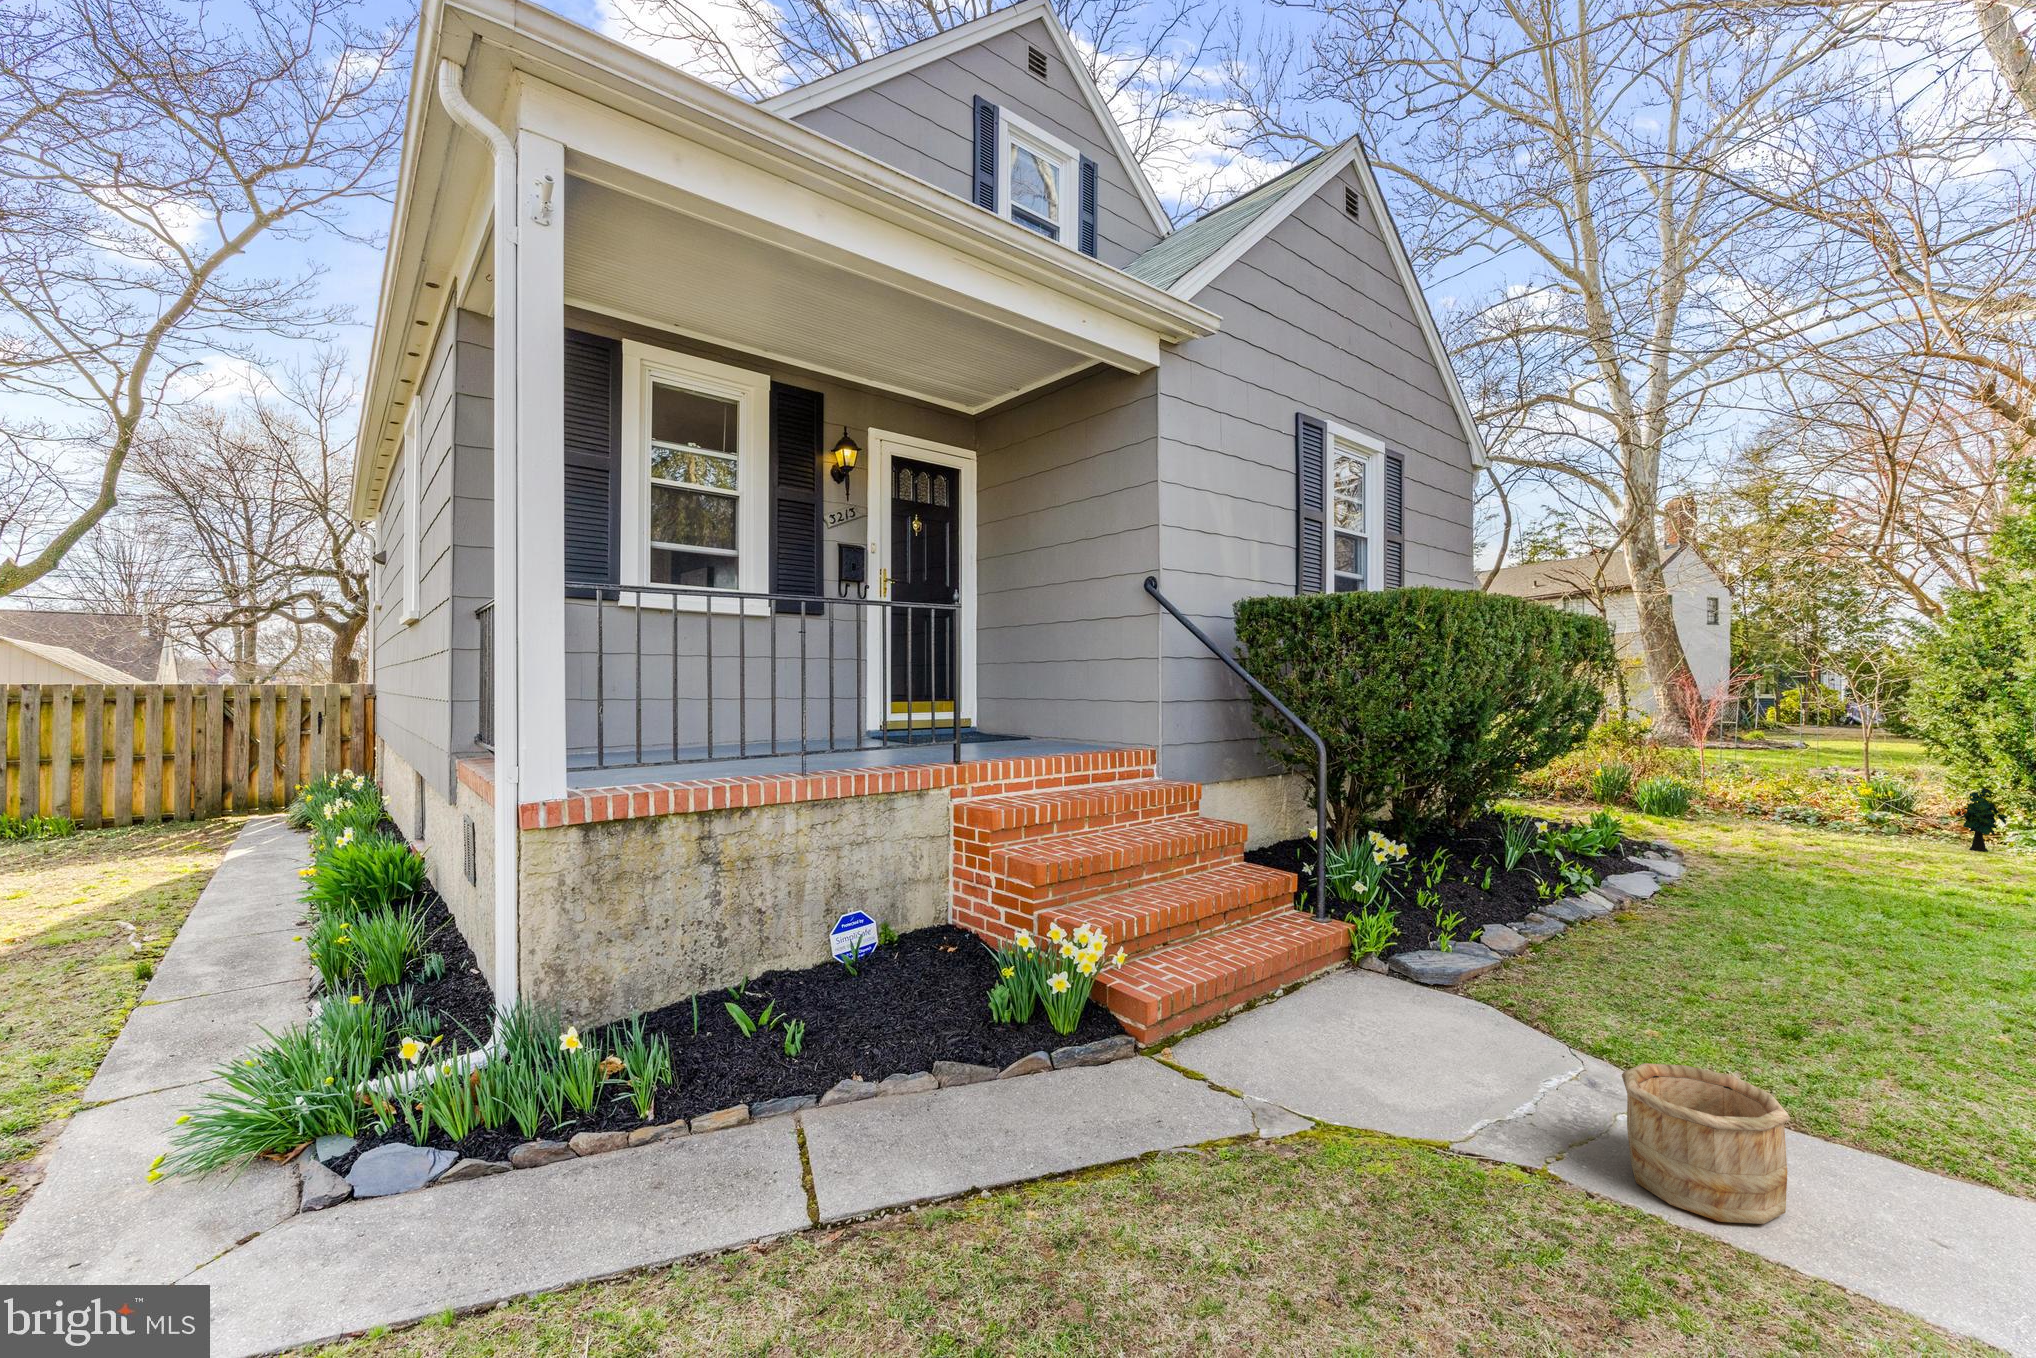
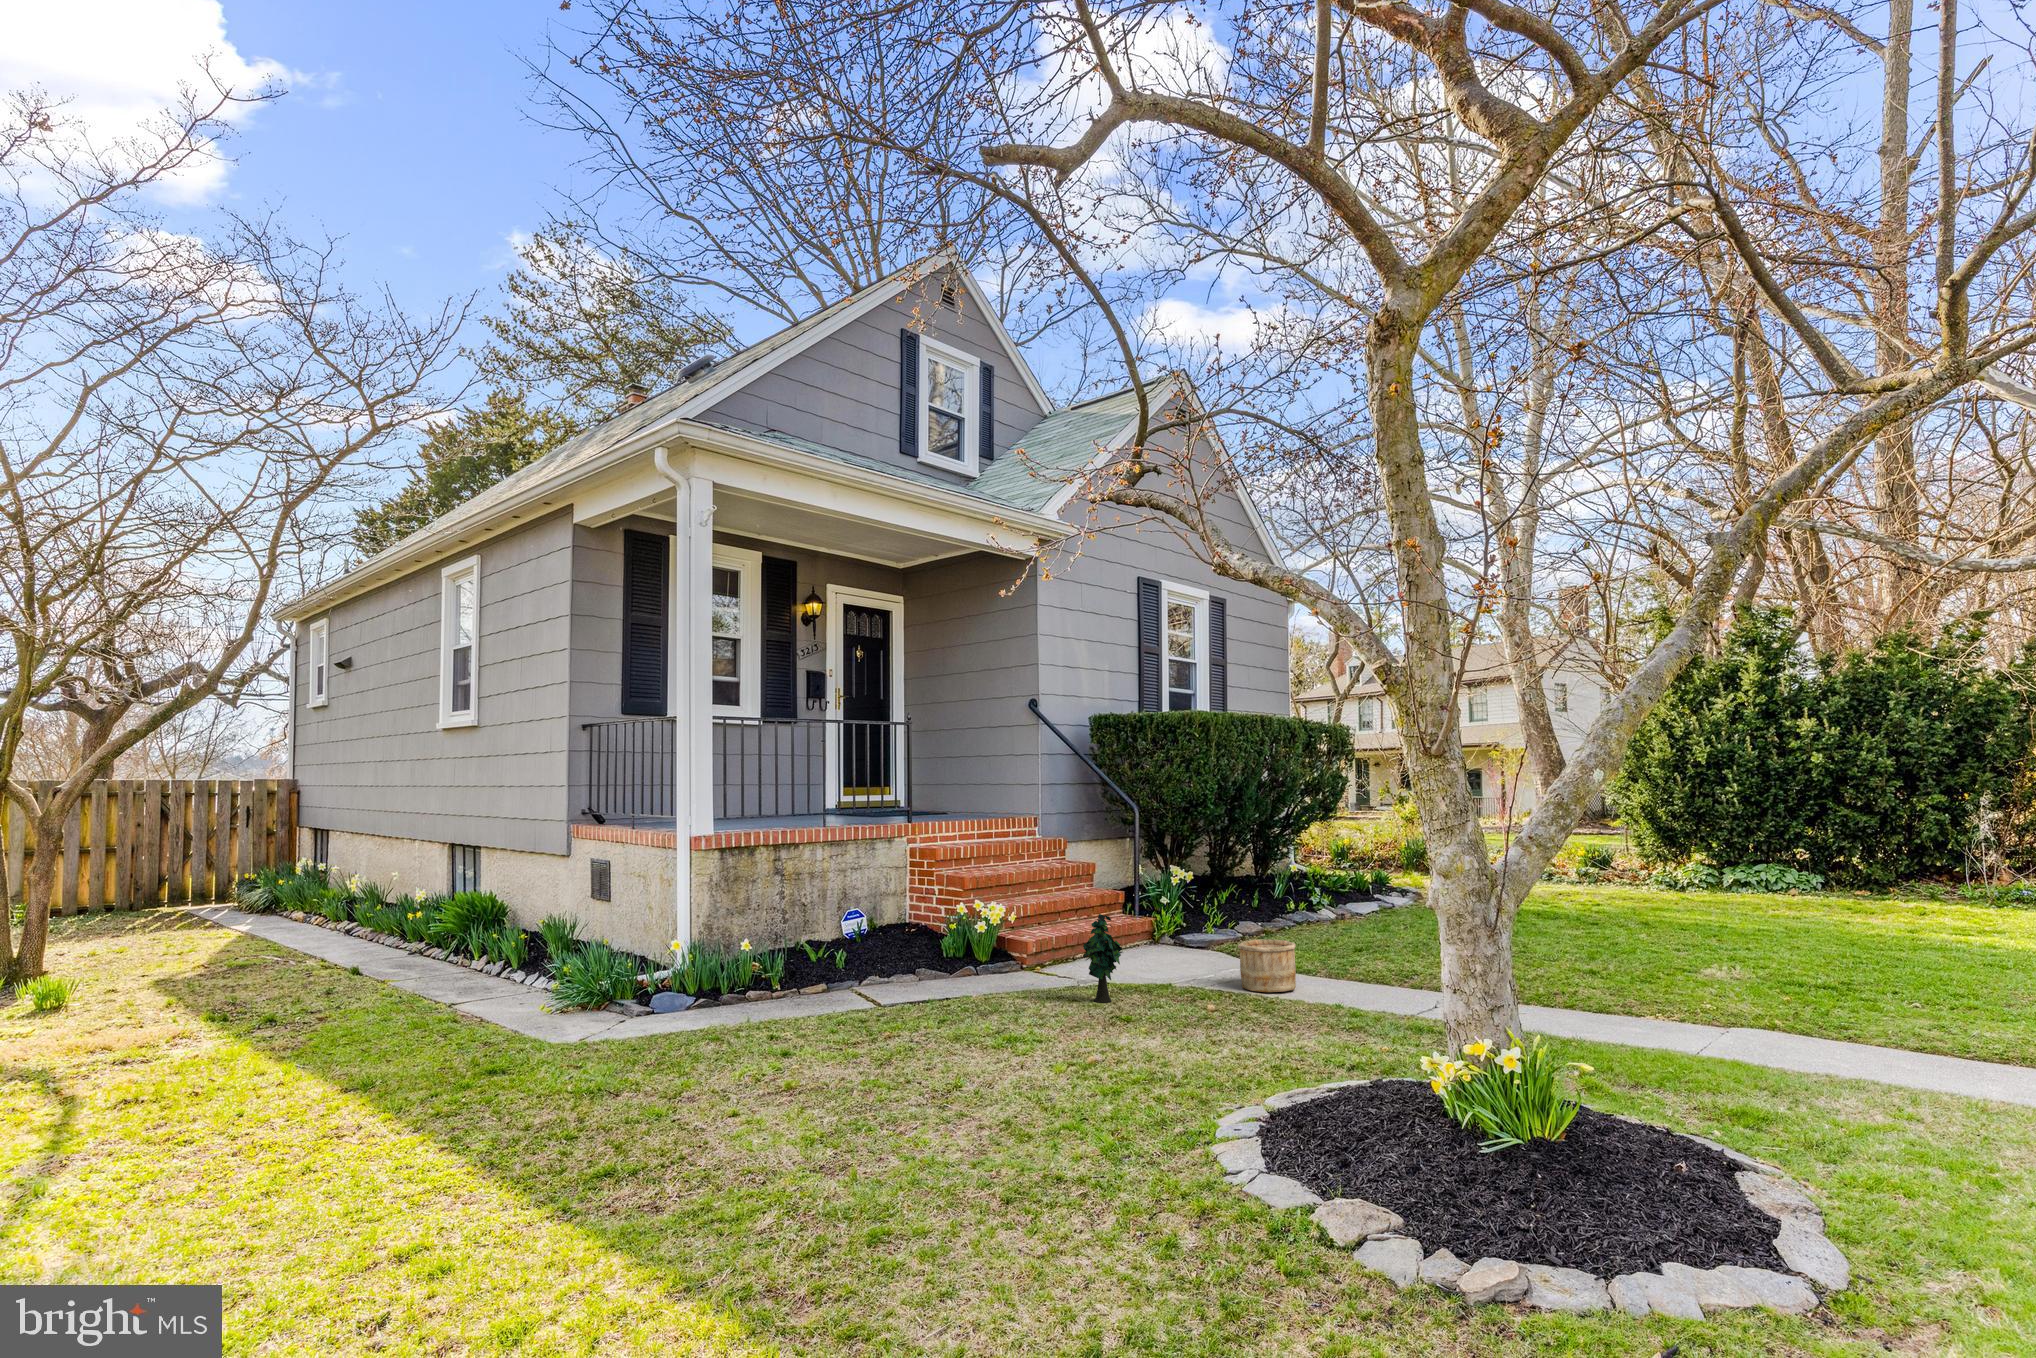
decorative plant: present [1957,788,2007,851] -> present [1083,914,1122,1003]

